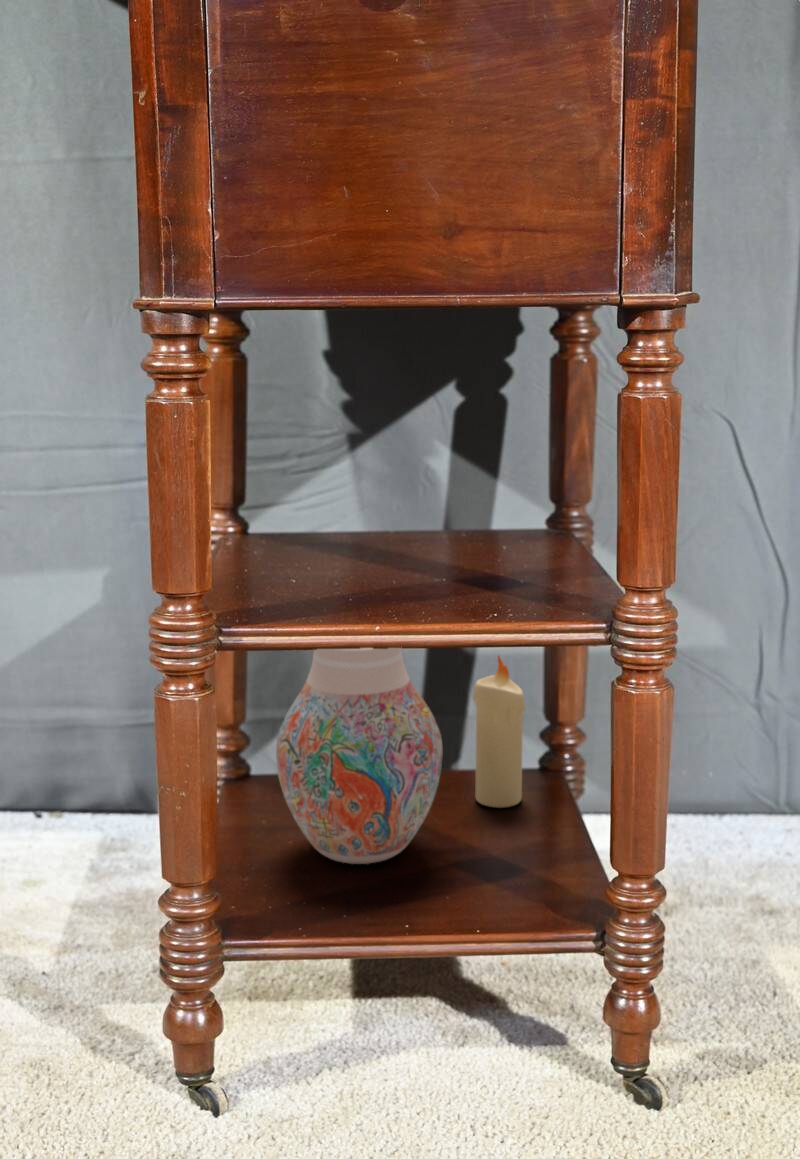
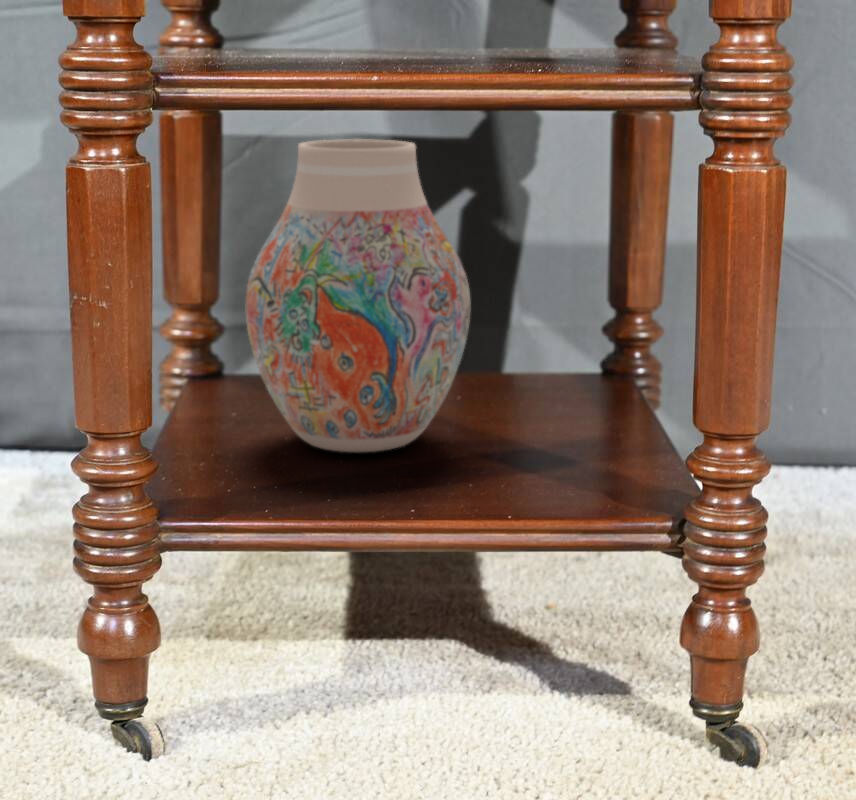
candle: present [473,656,525,808] -> none [517,201,585,407]

